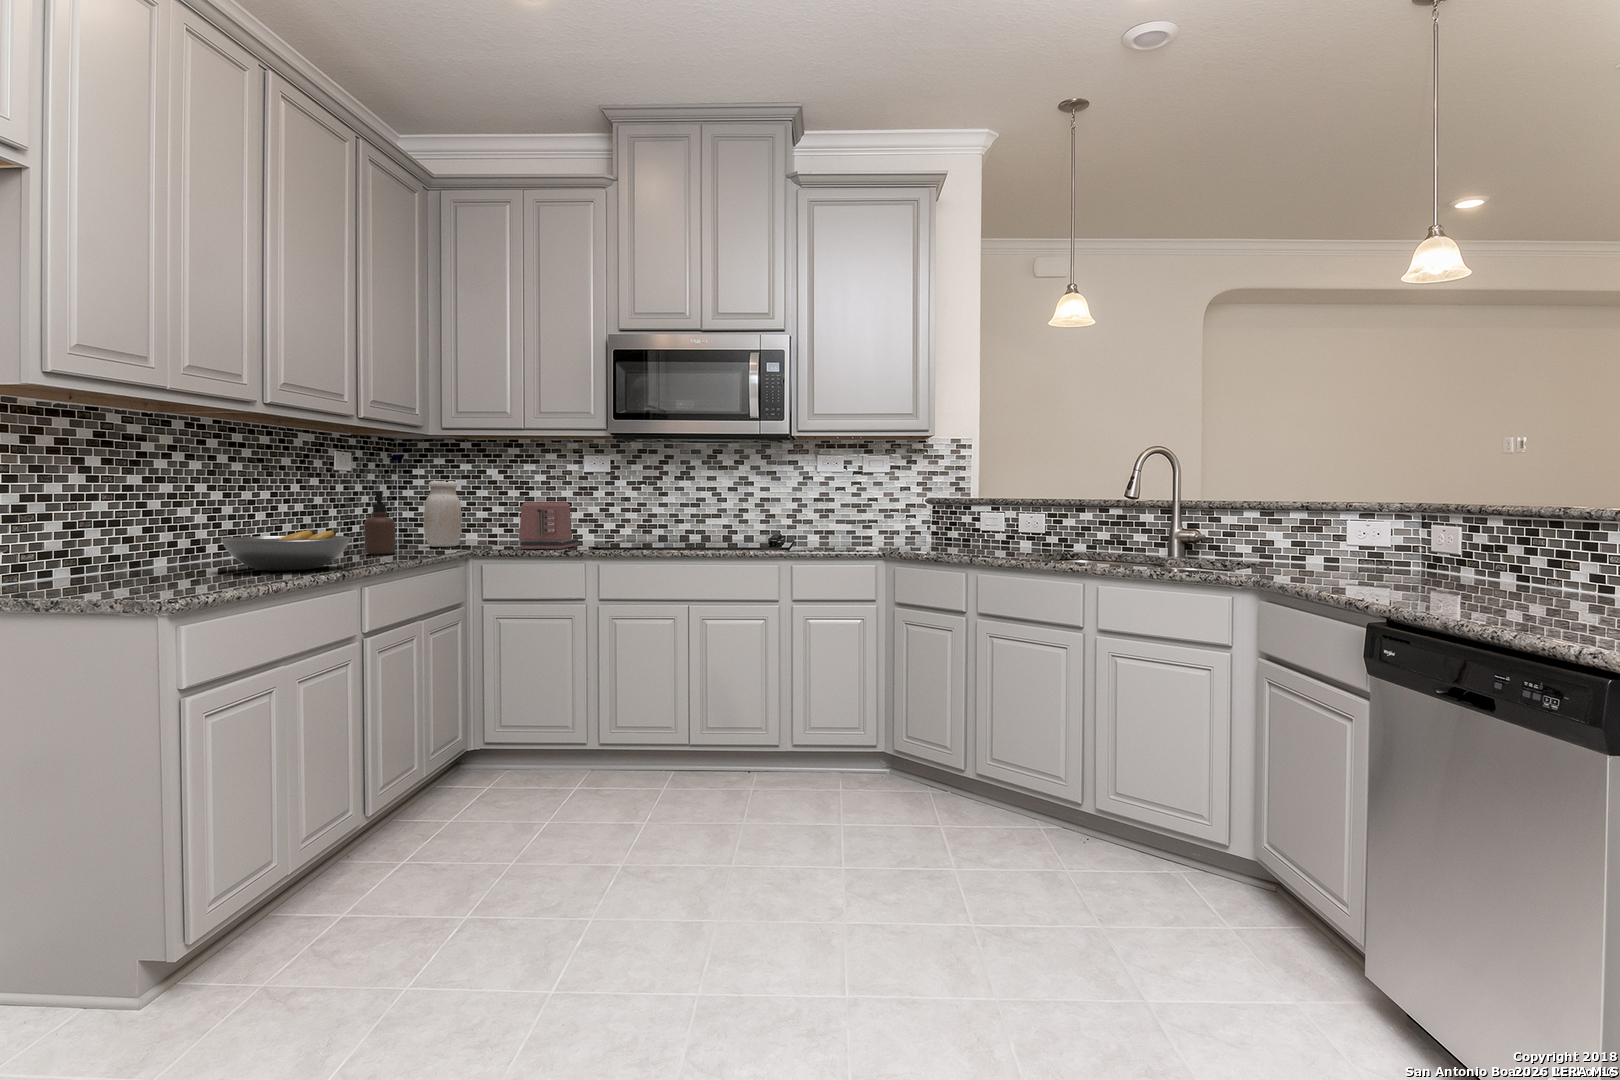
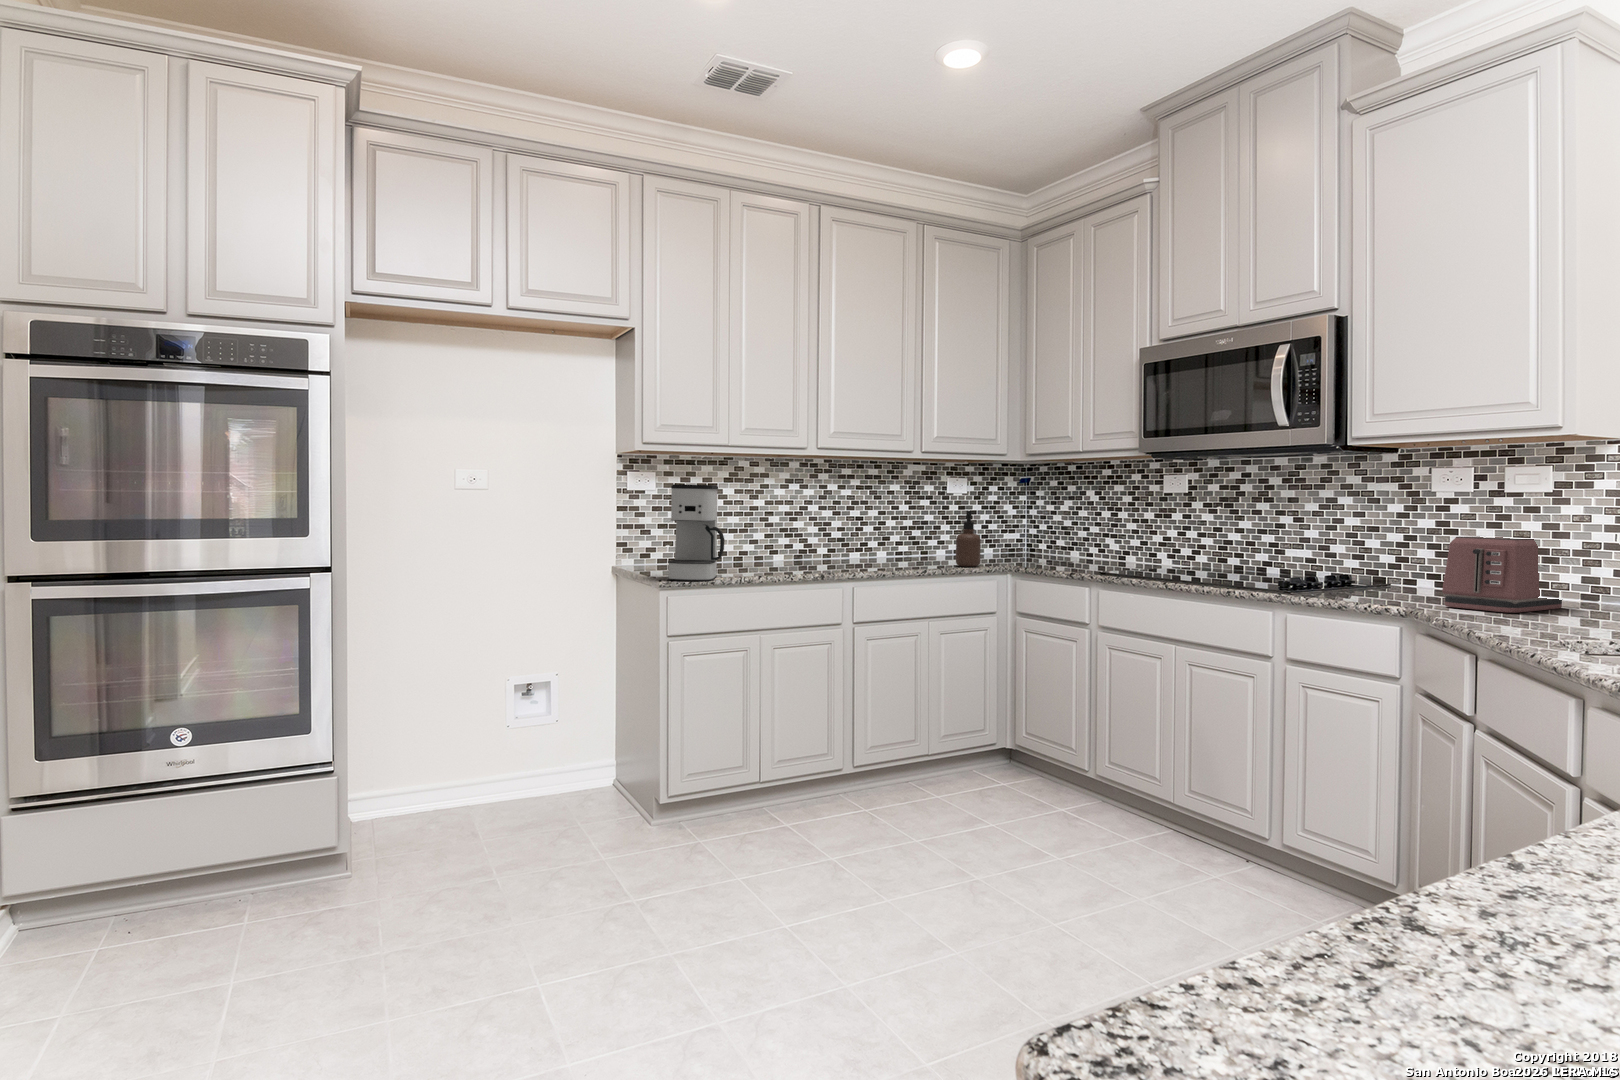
coffee maker: none [57,443,181,602] -> present [668,484,725,581]
jar: present [424,481,462,547] -> none [1038,500,1073,564]
toaster: present [519,502,578,549] -> present [1442,536,1562,613]
fruit bowl: present [221,530,351,571] -> none [805,542,888,573]

